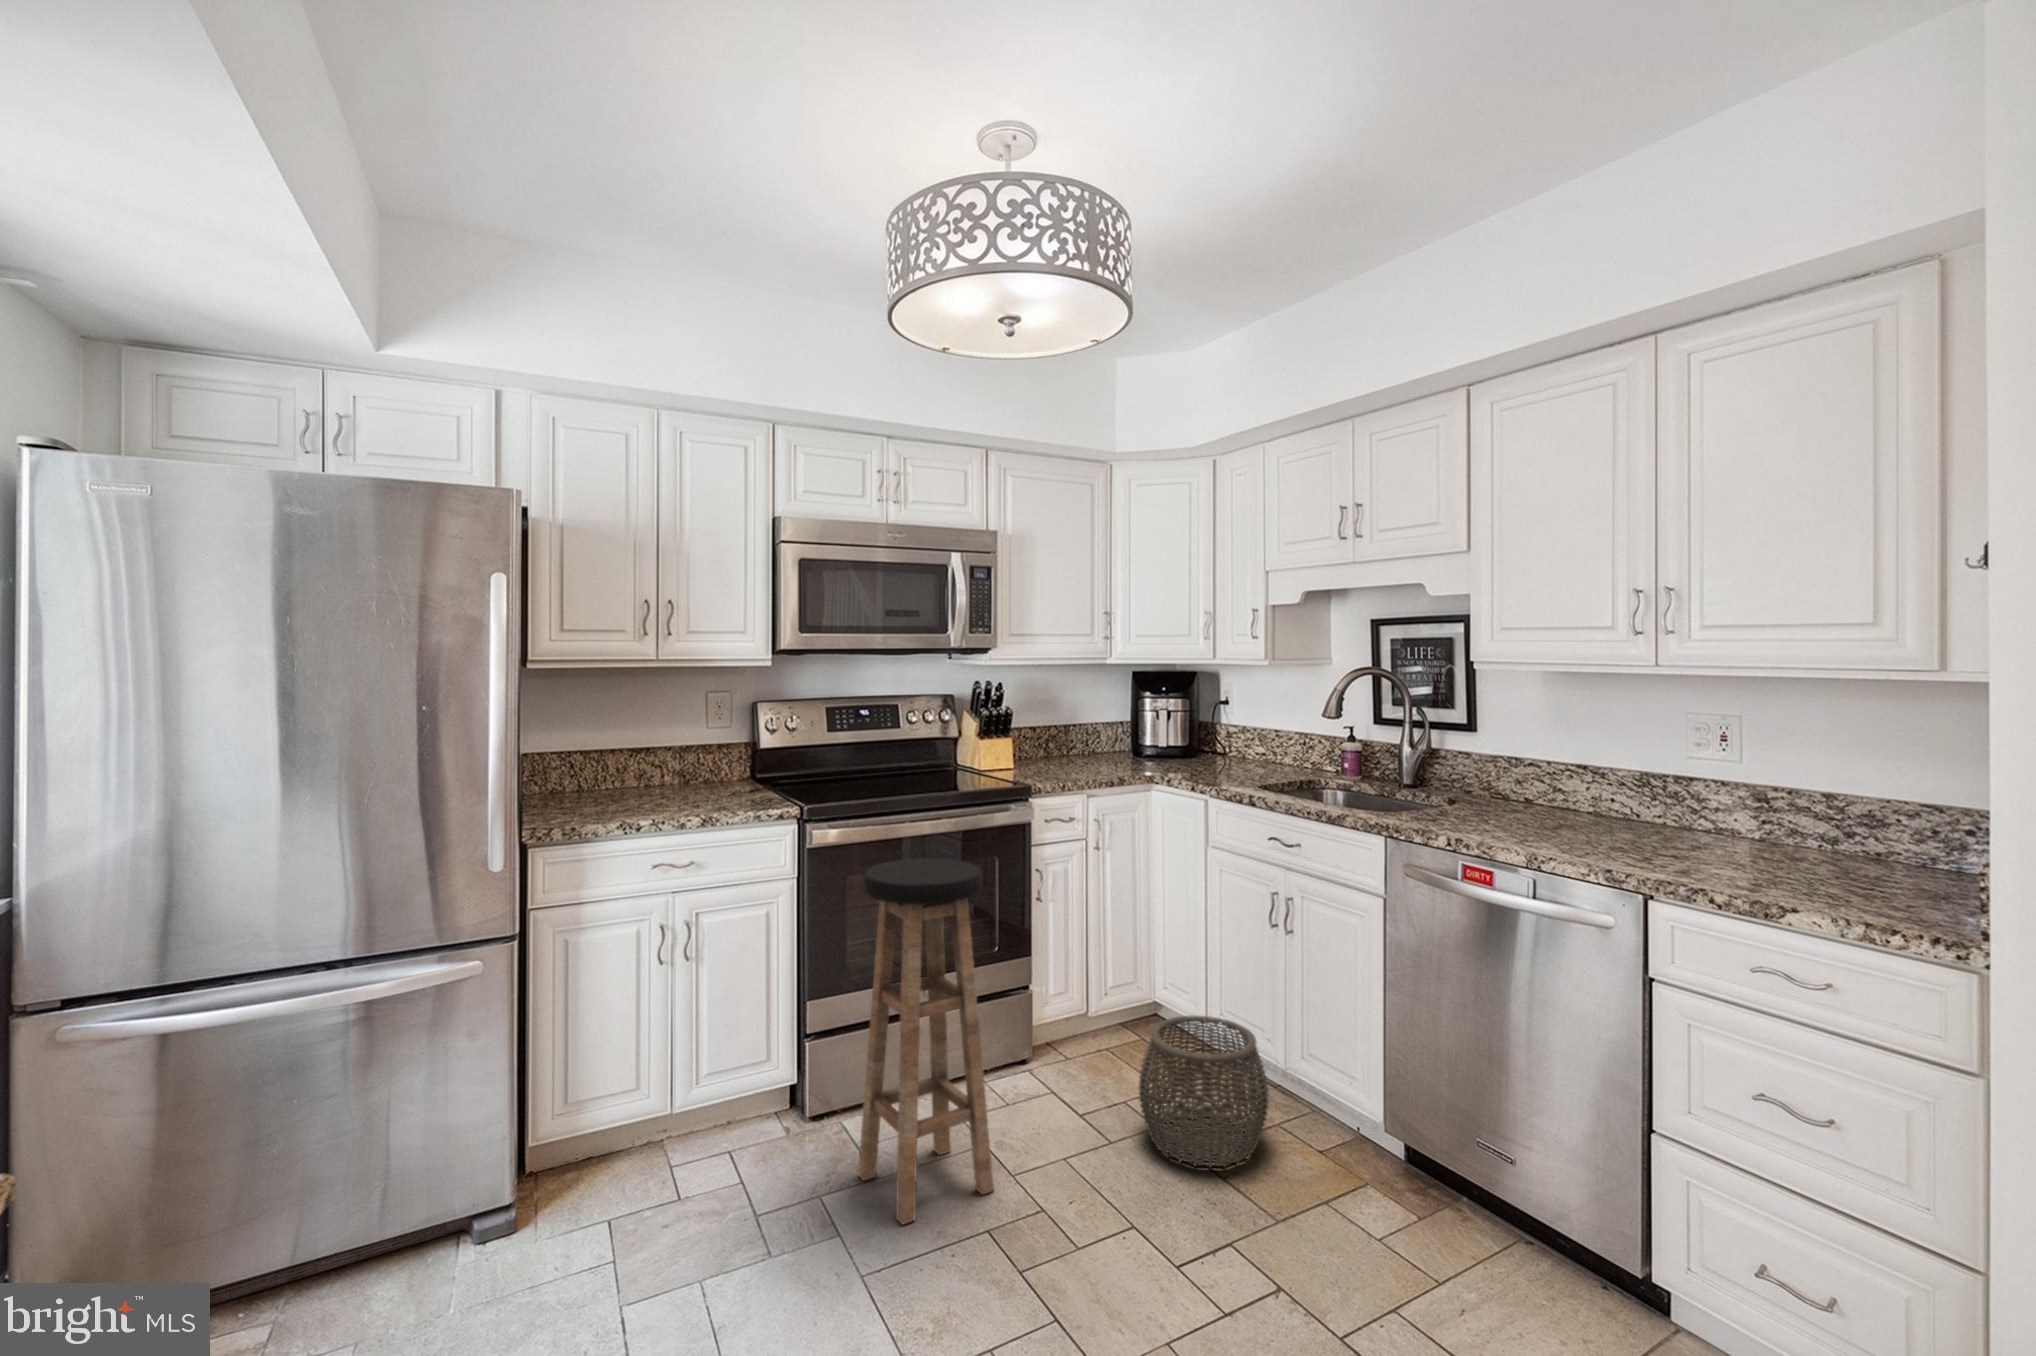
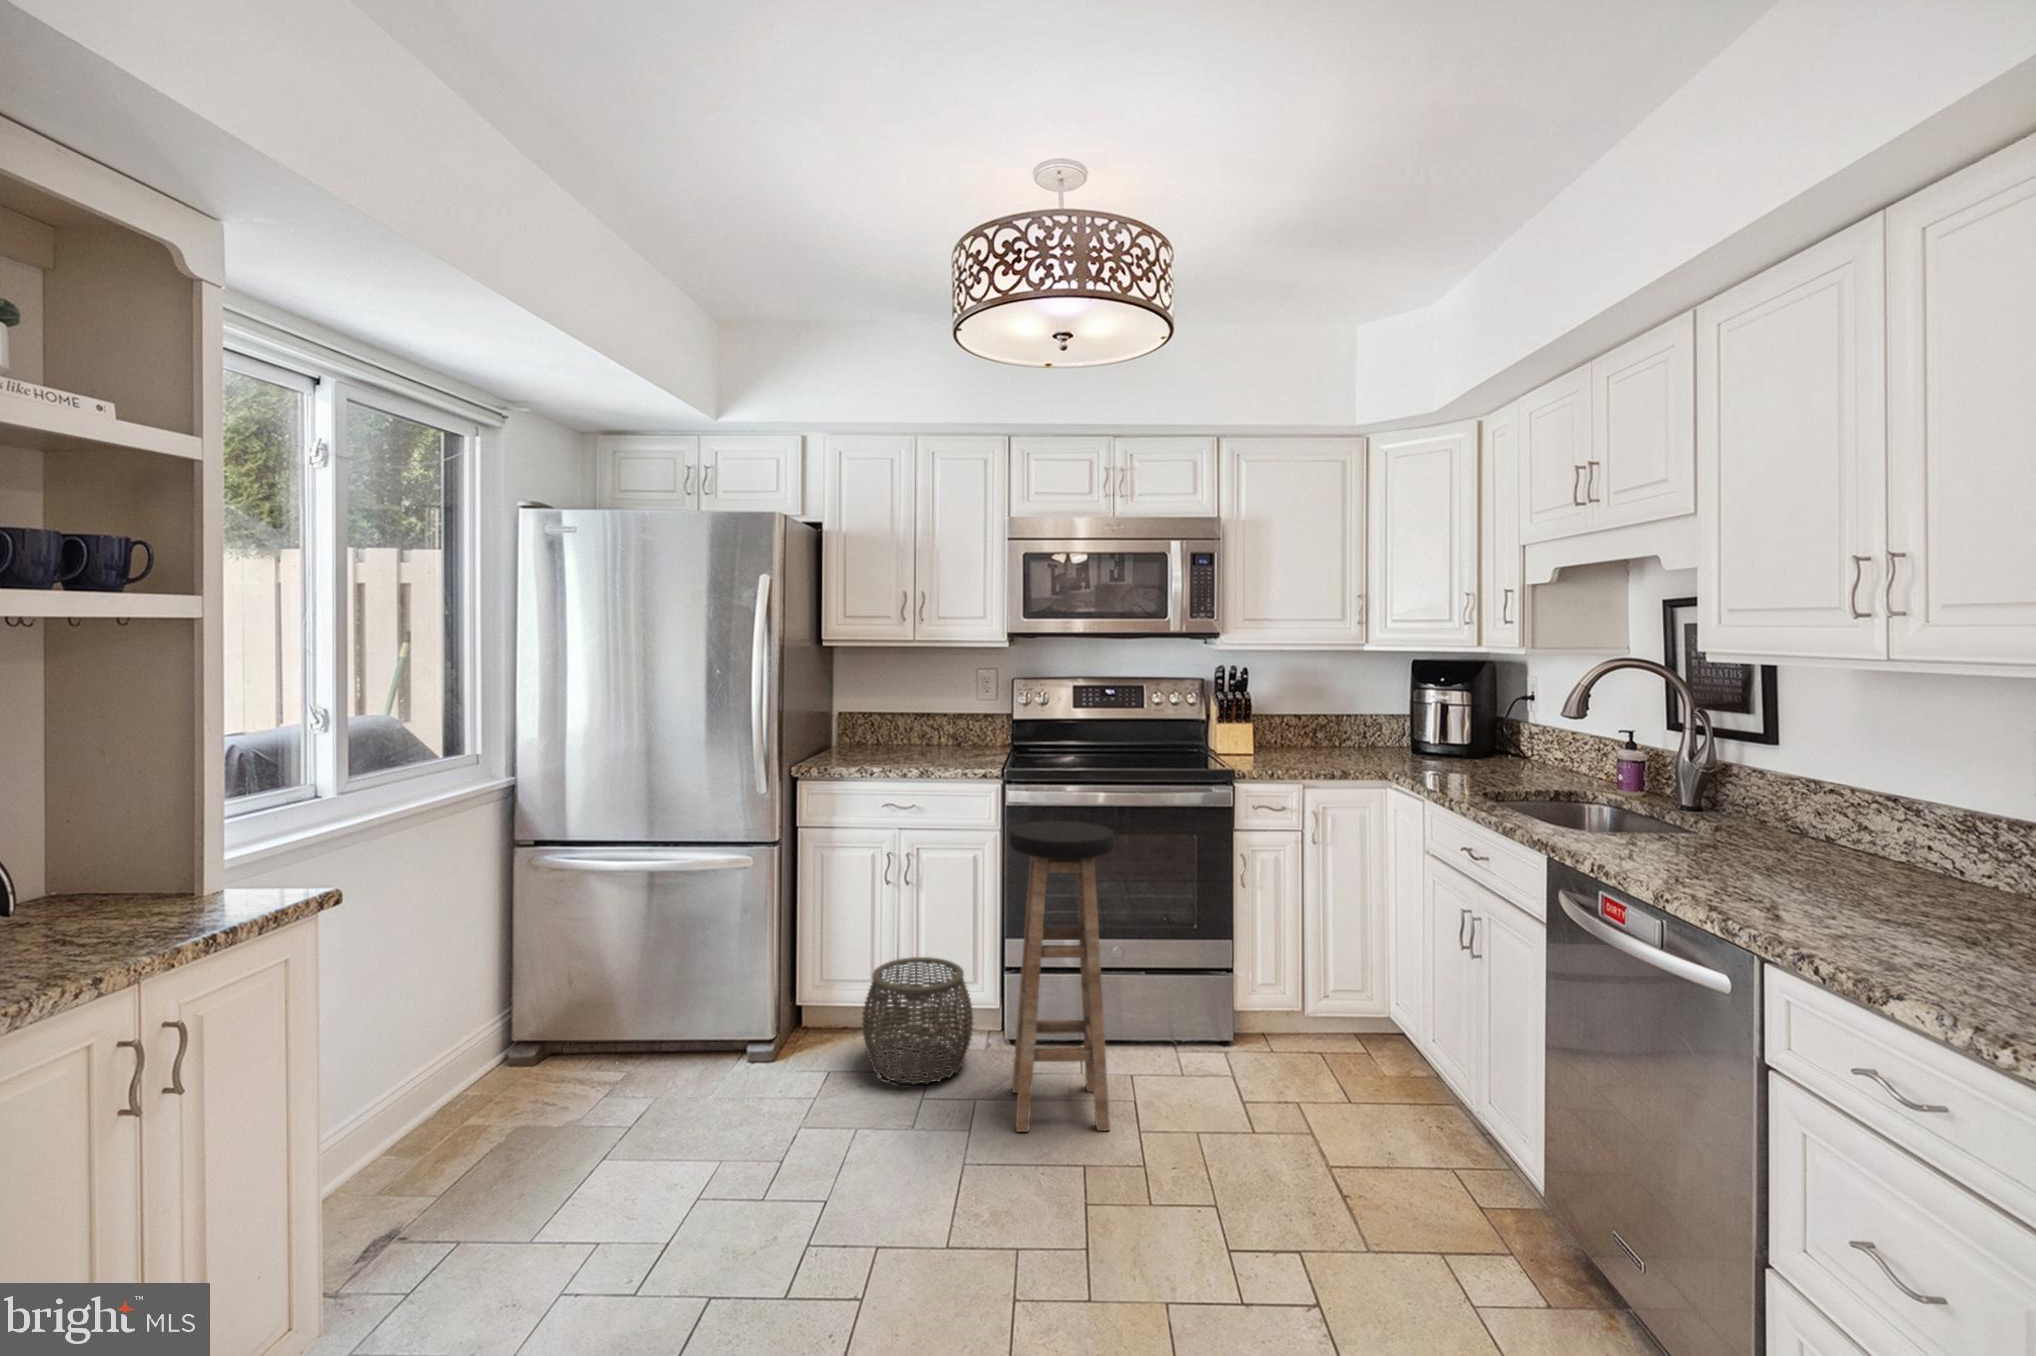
woven basket: present [1139,1015,1269,1167] -> present [862,957,973,1084]

